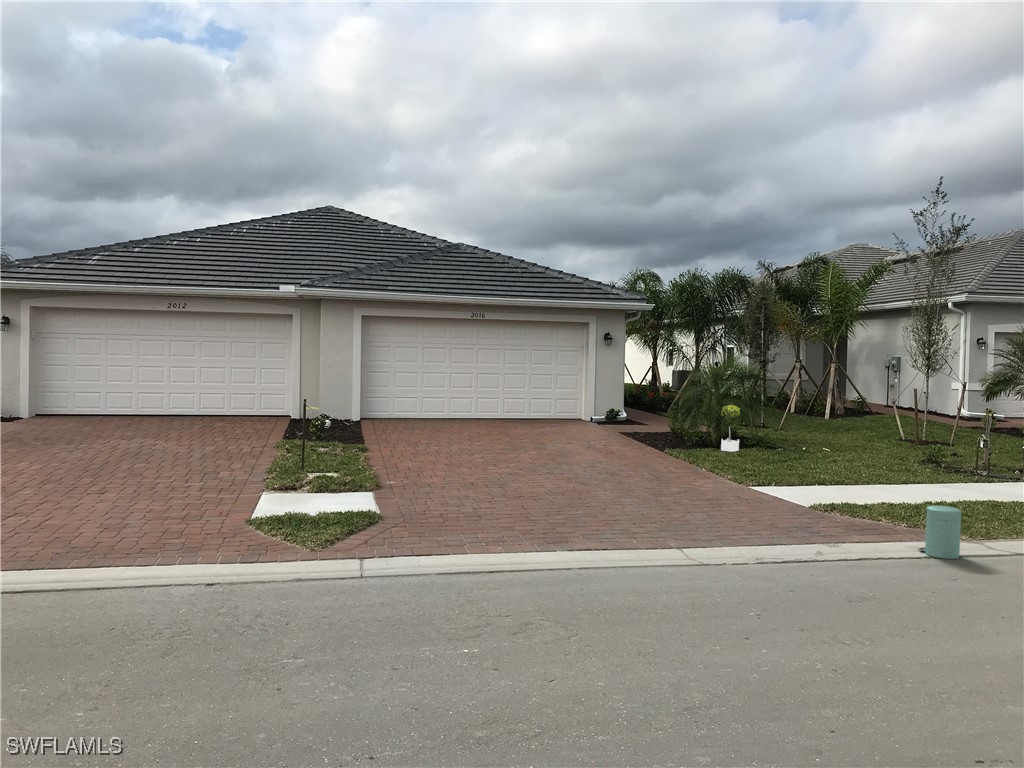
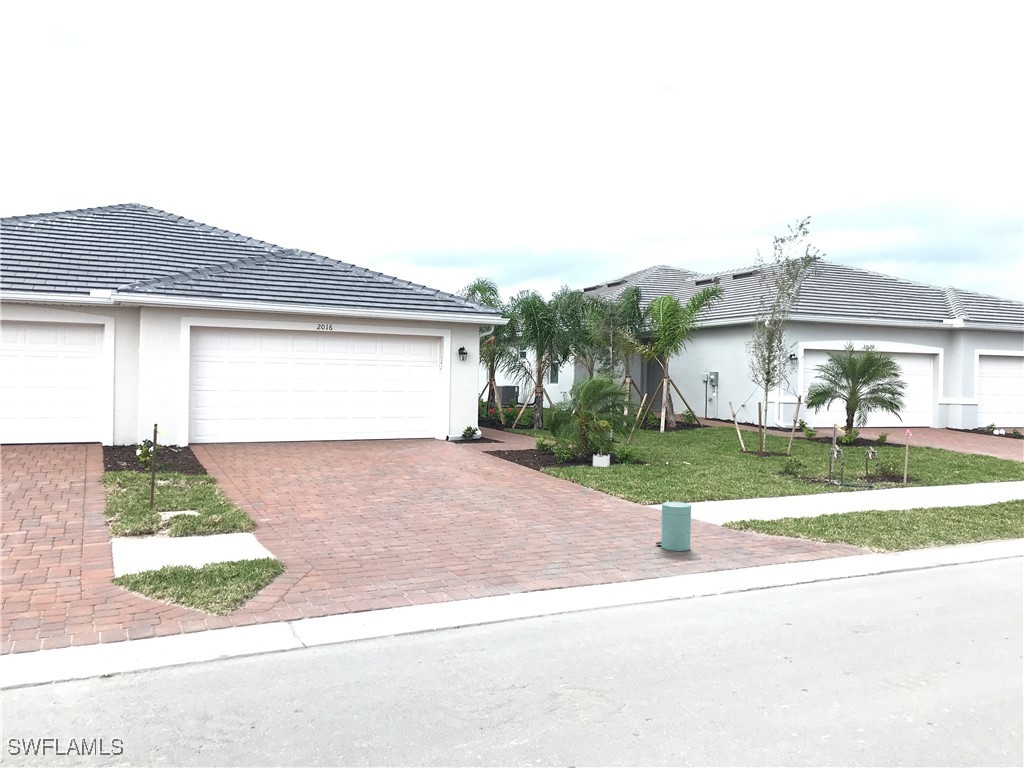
trash can: present [919,506,961,559] -> present [656,502,691,551]

